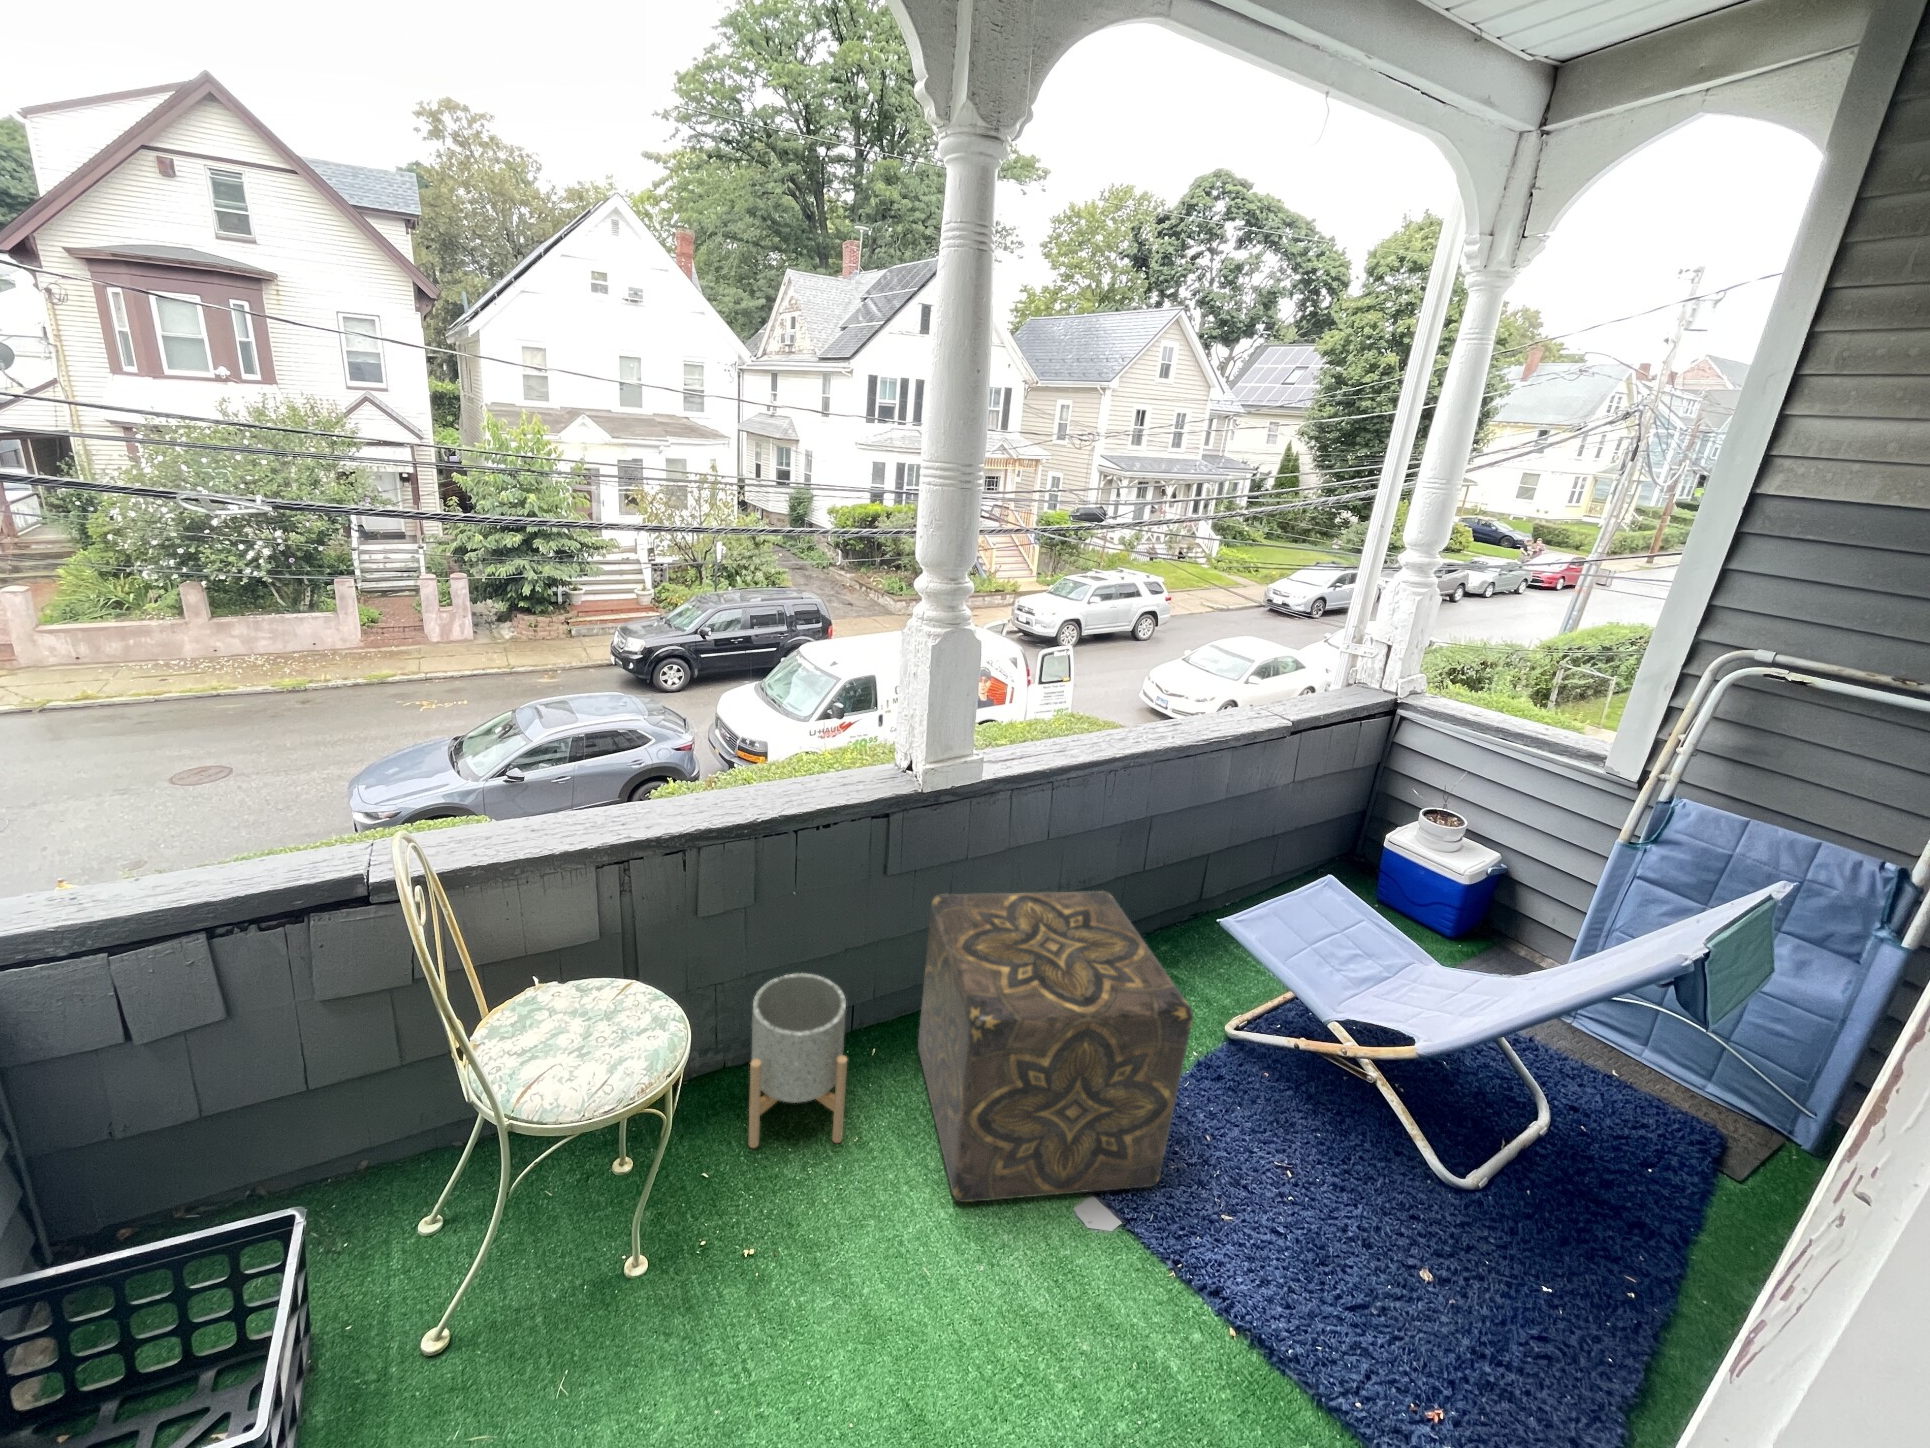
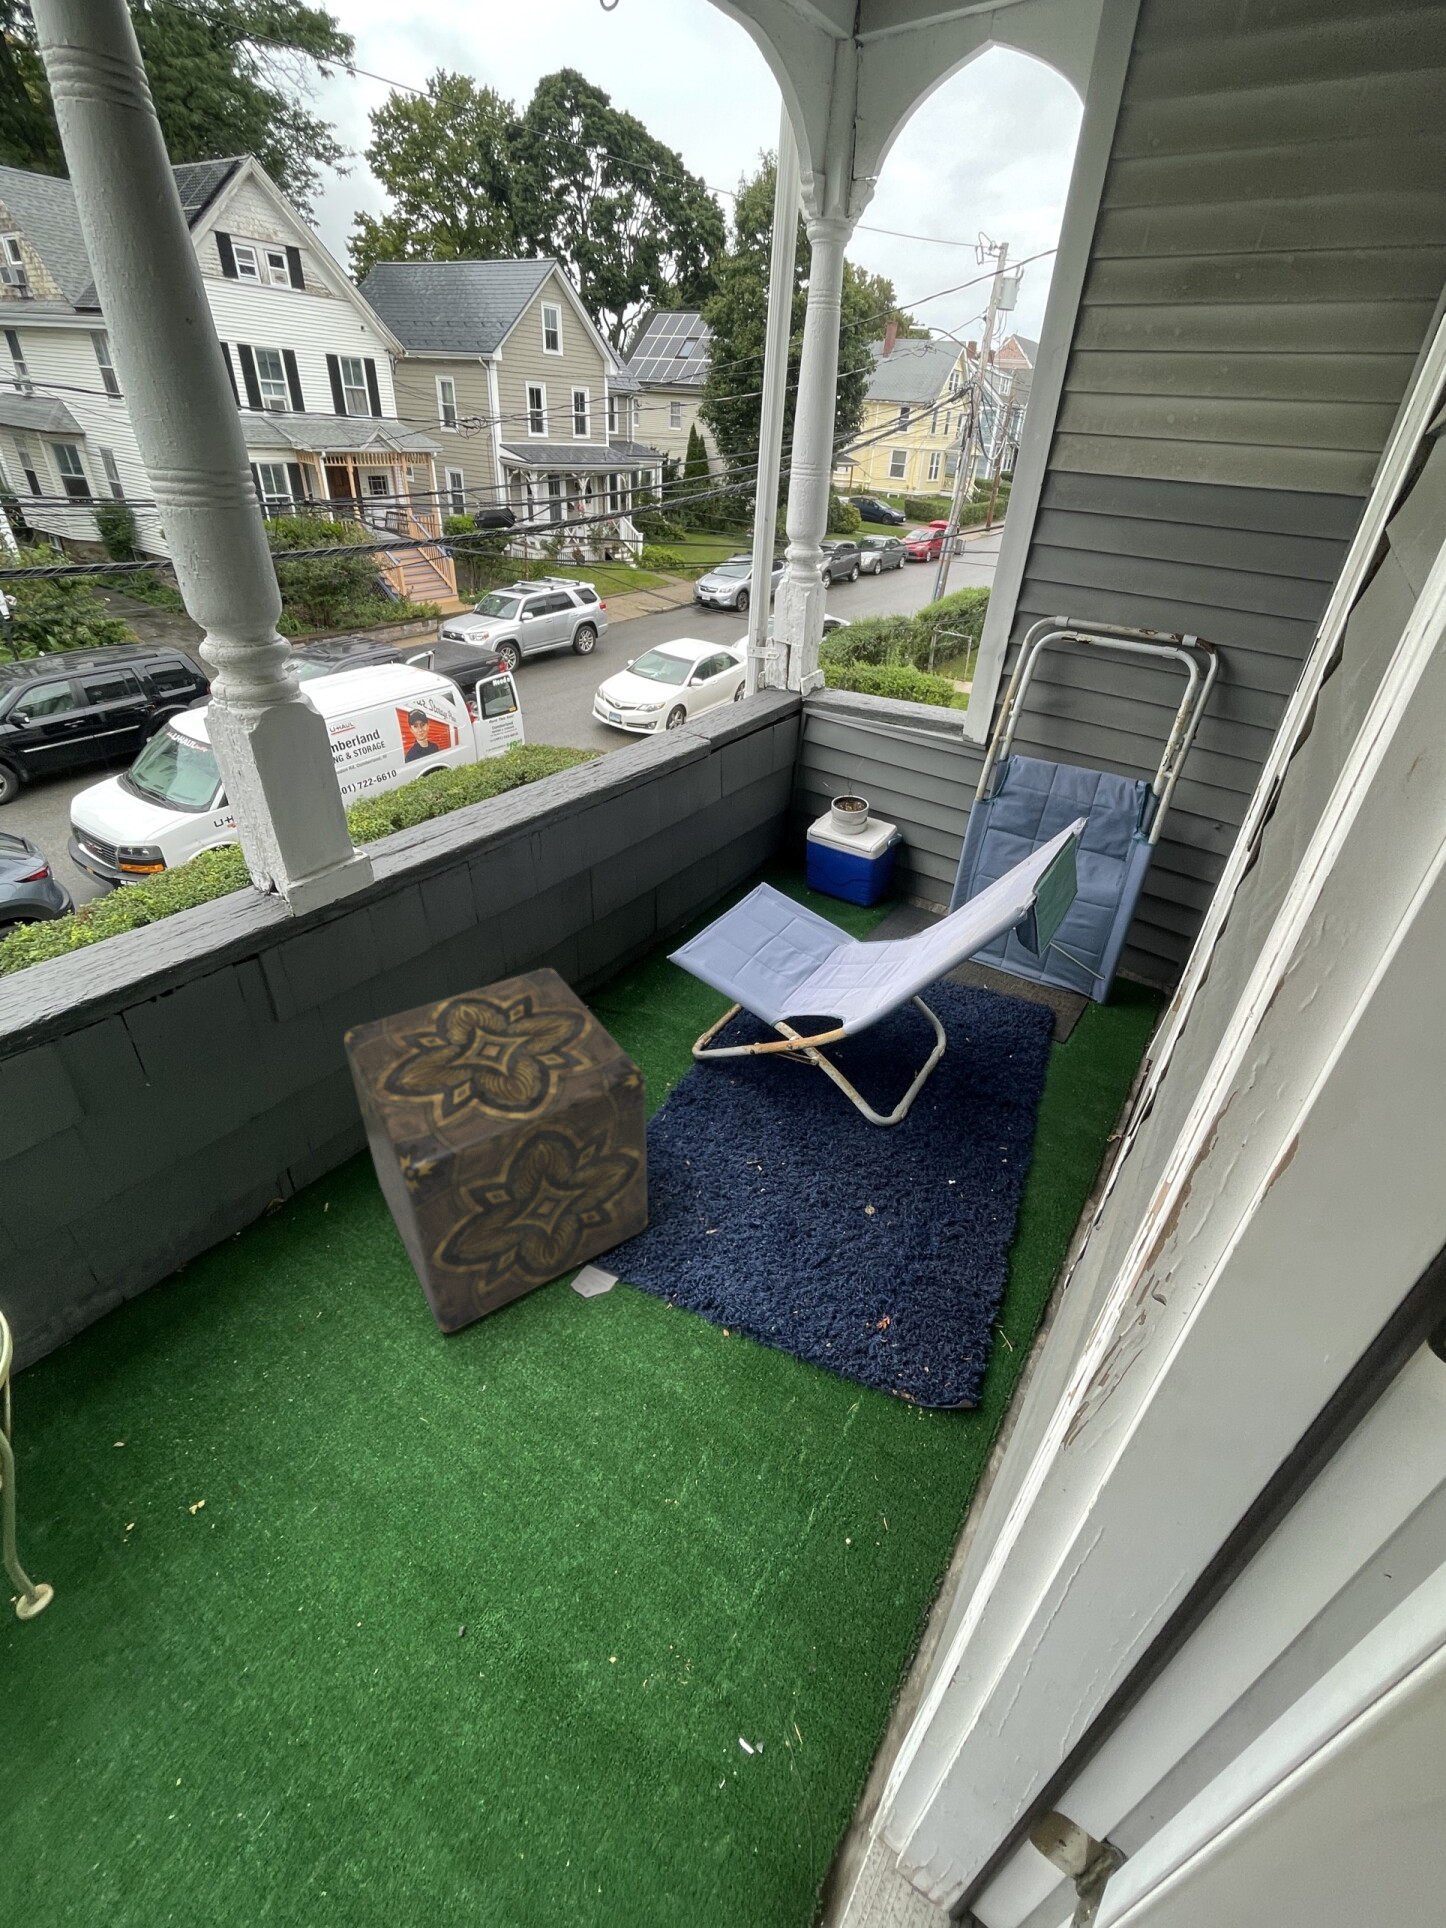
planter: present [749,973,847,1148] -> none [120,1168,301,1384]

